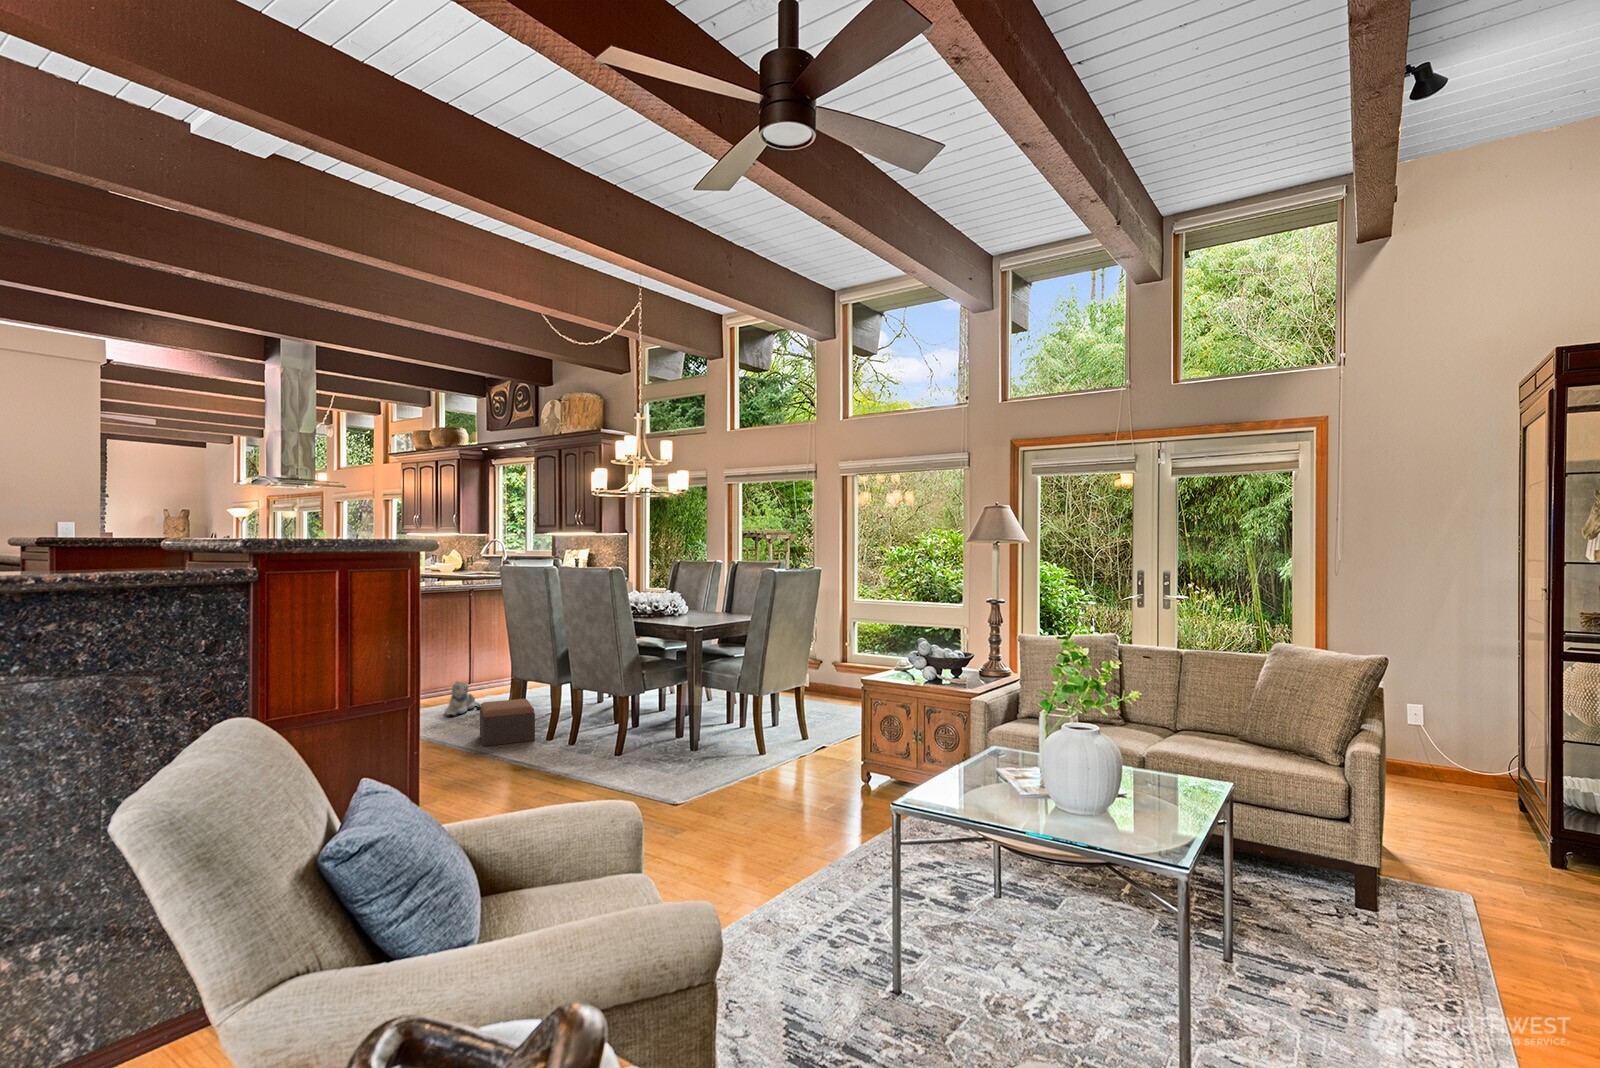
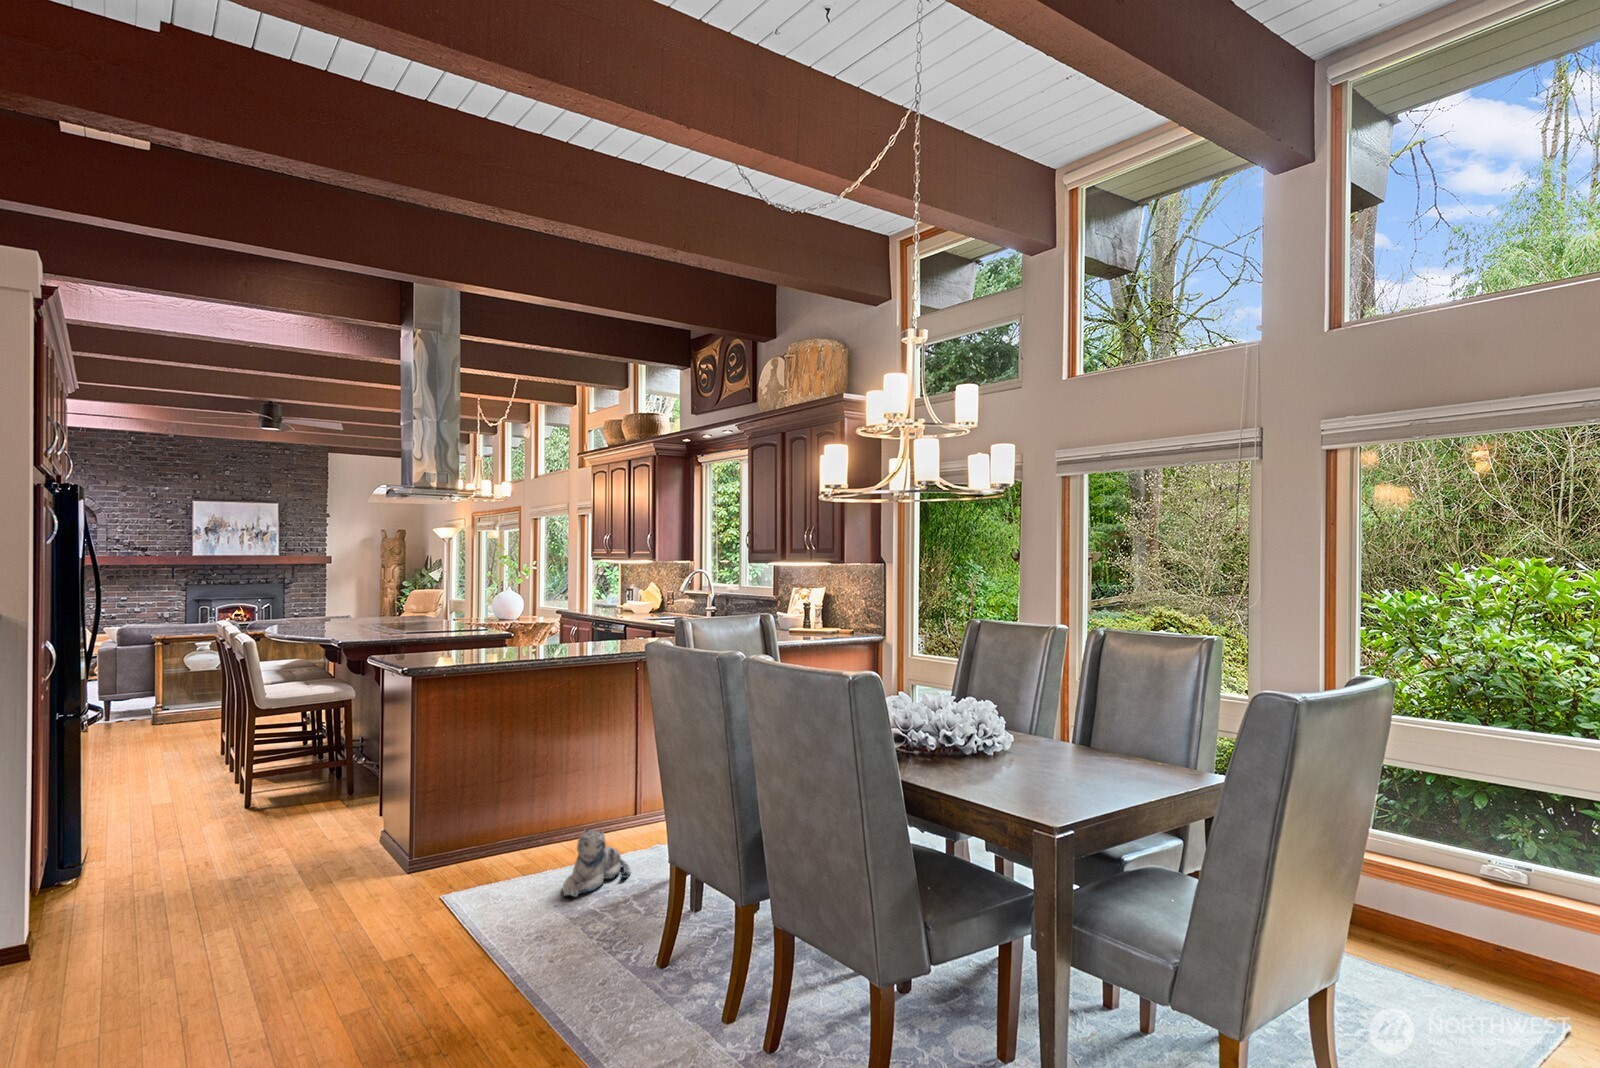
footstool: present [480,699,535,746] -> none [579,908,686,1027]

